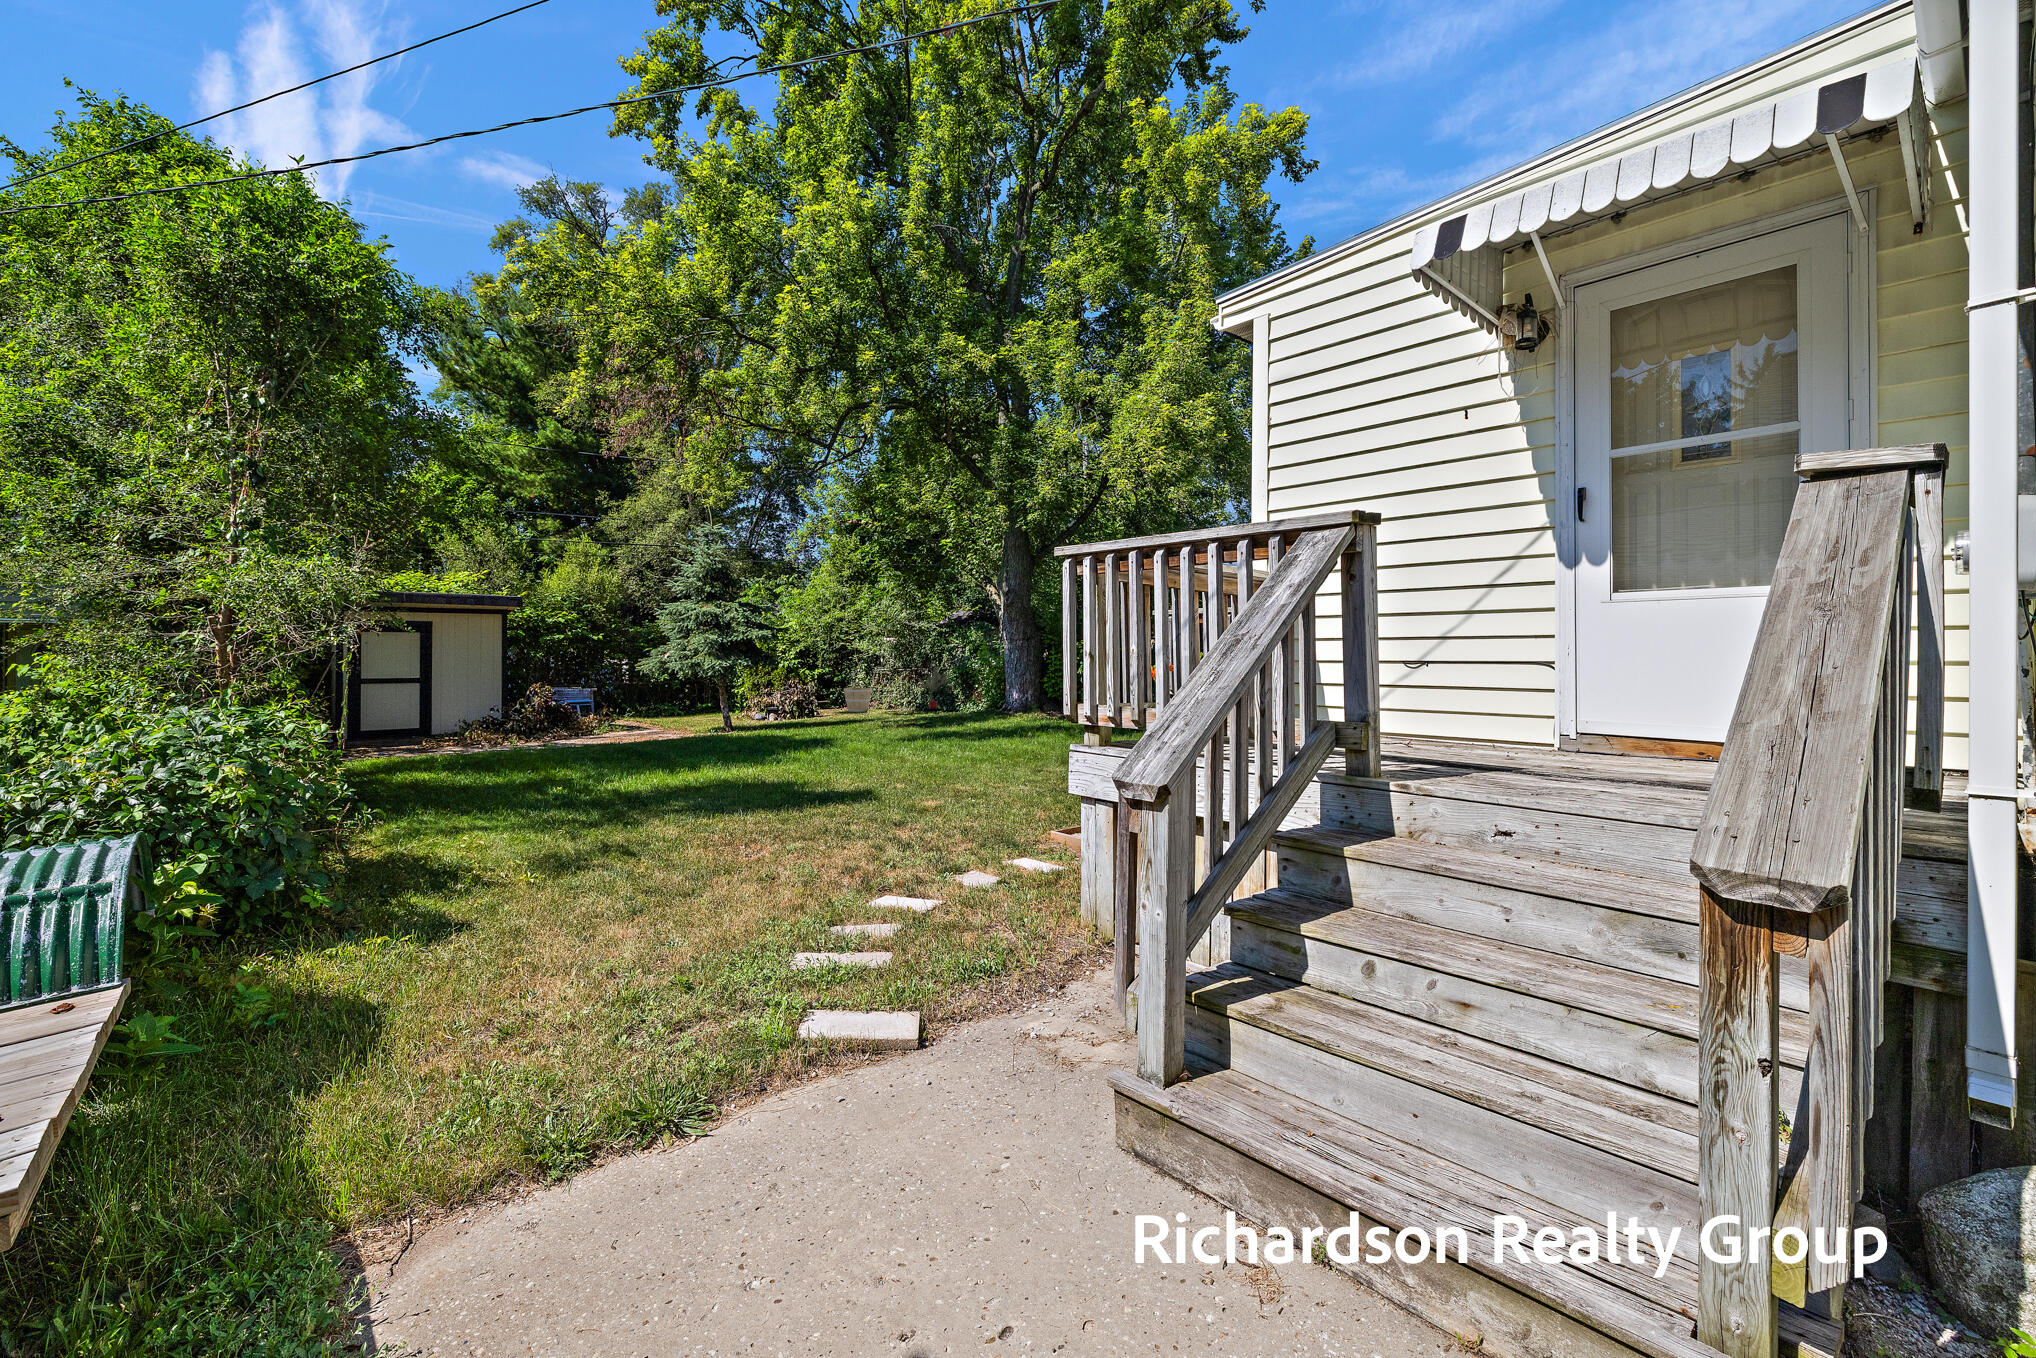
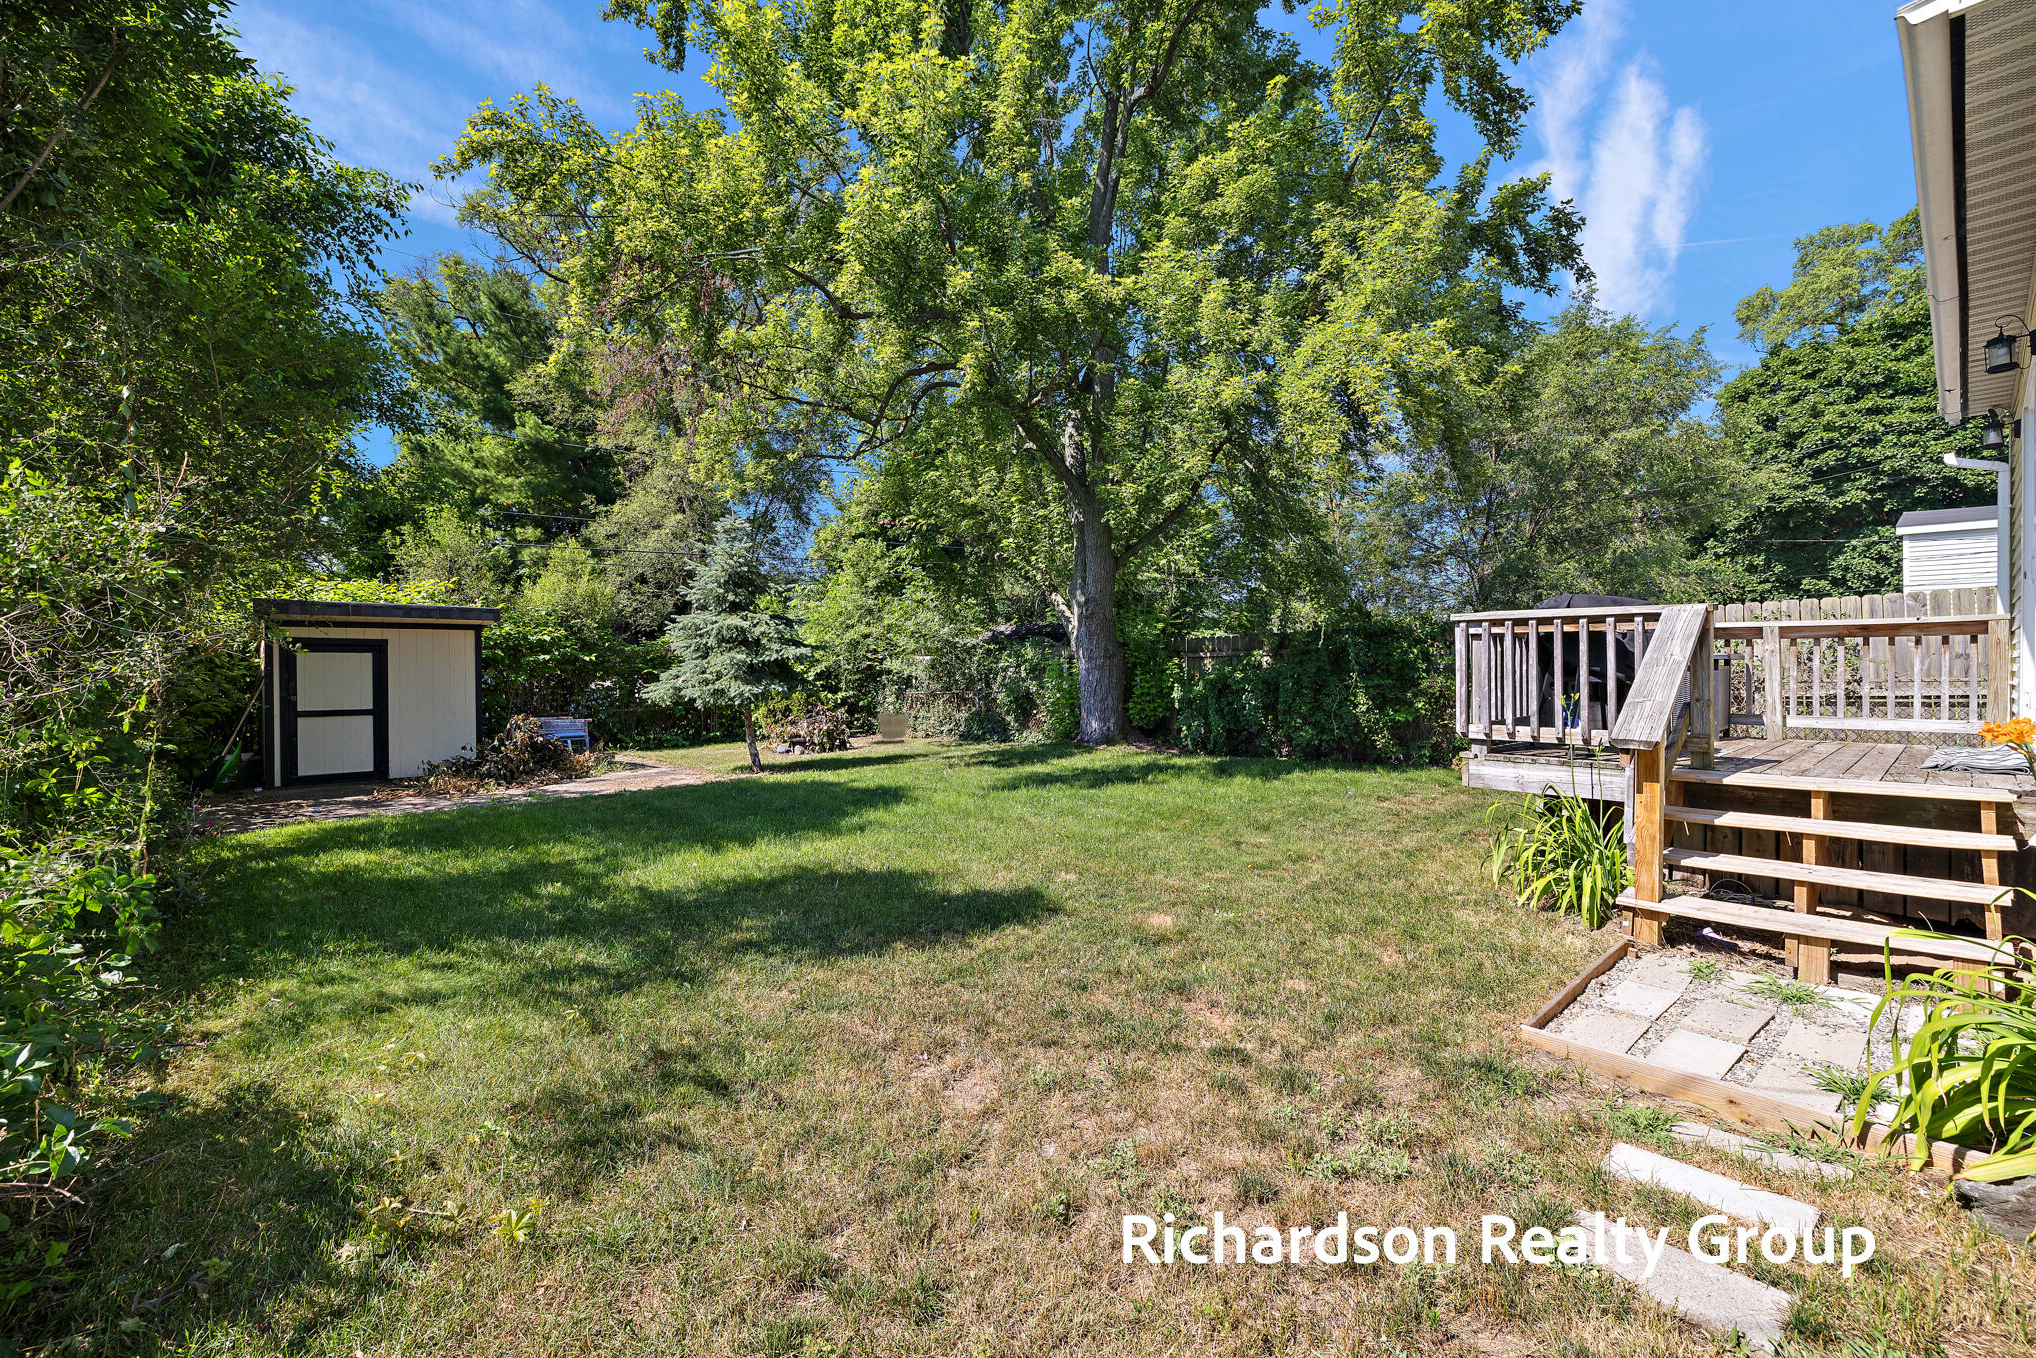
potted tree: present [917,667,949,709] -> none [964,689,1000,738]

